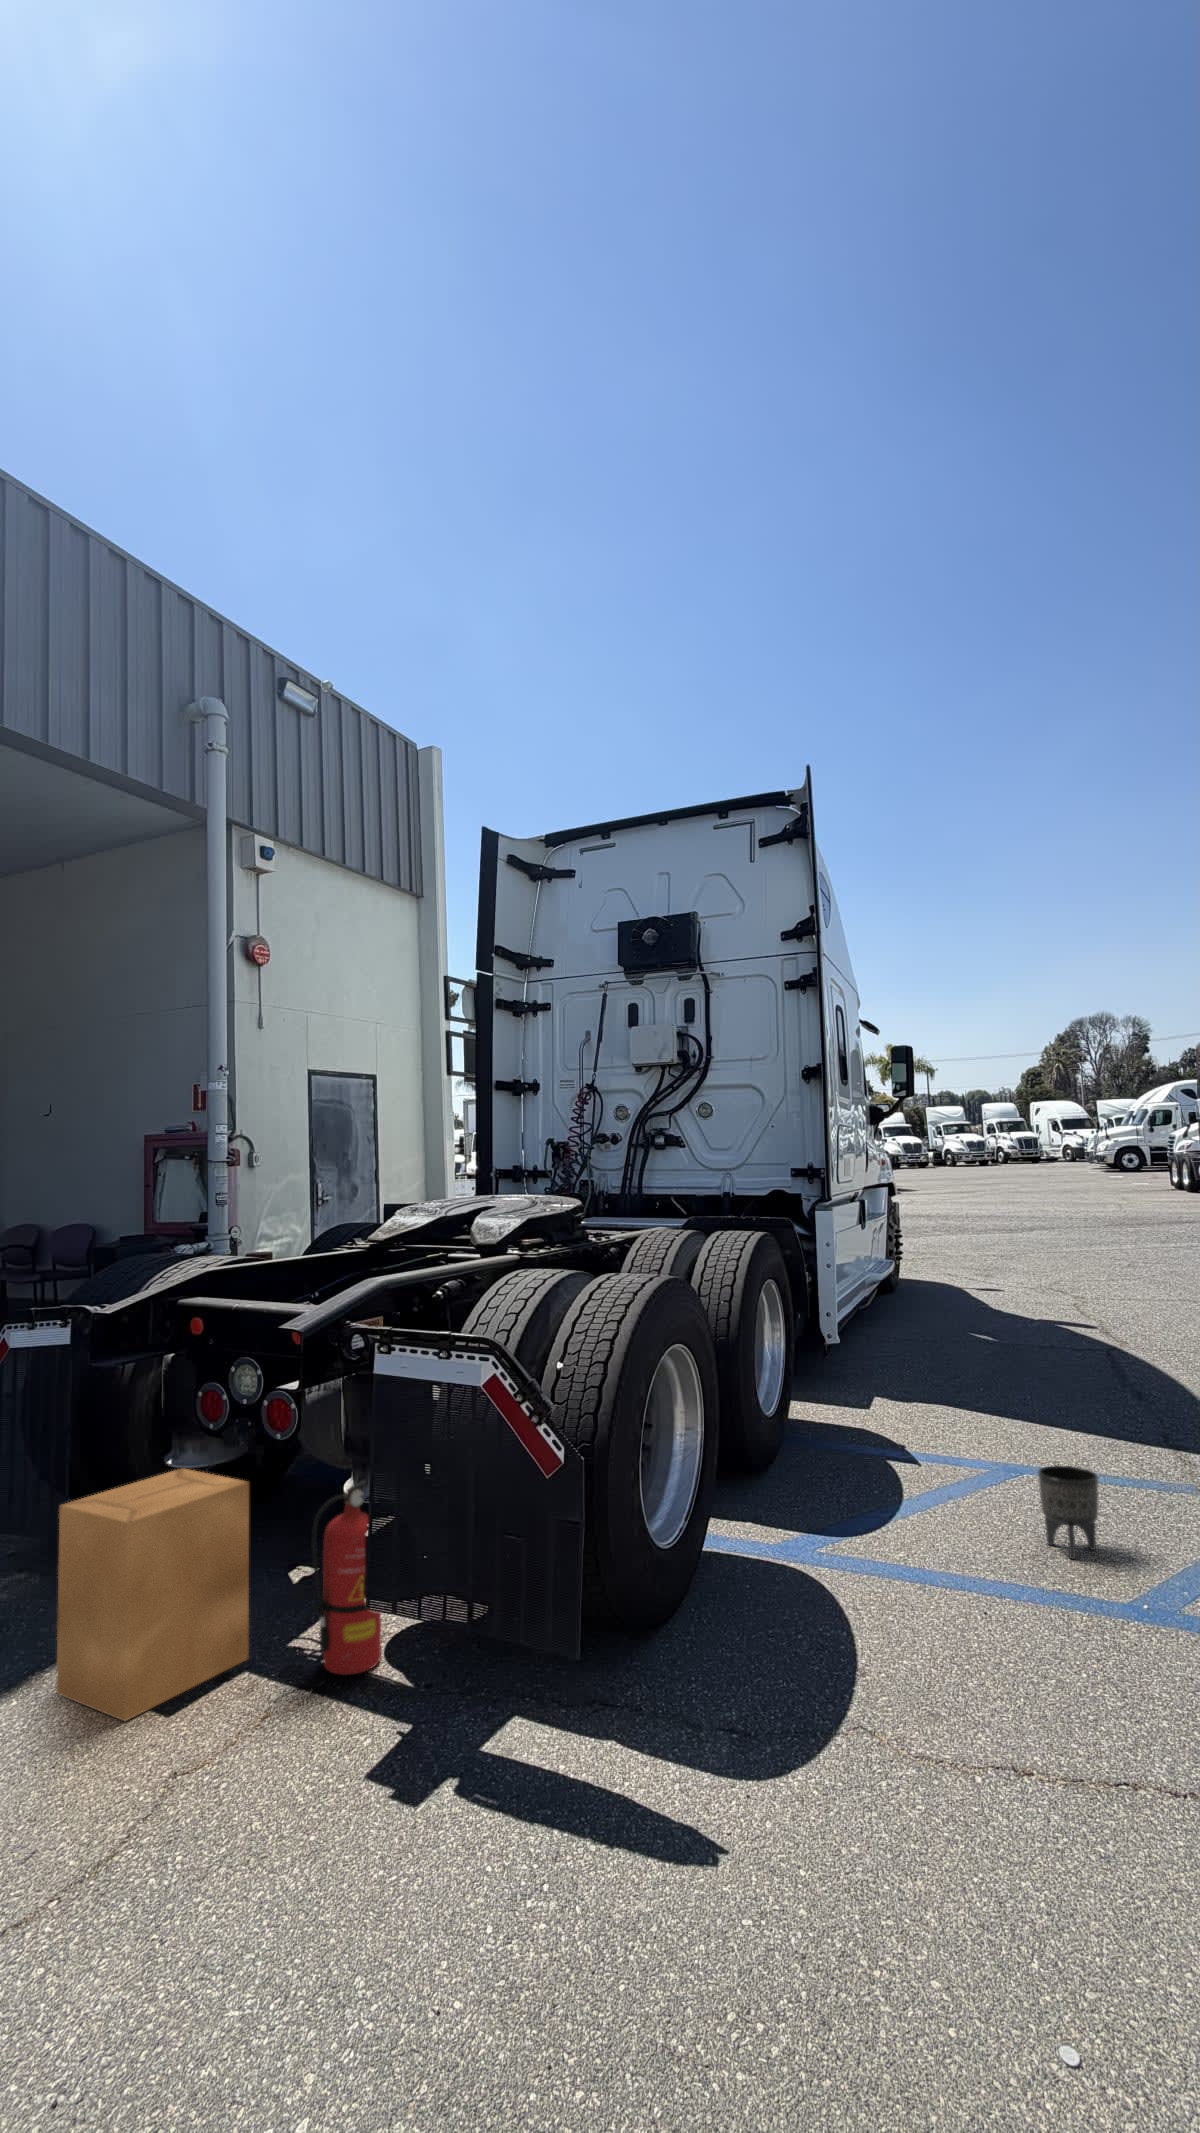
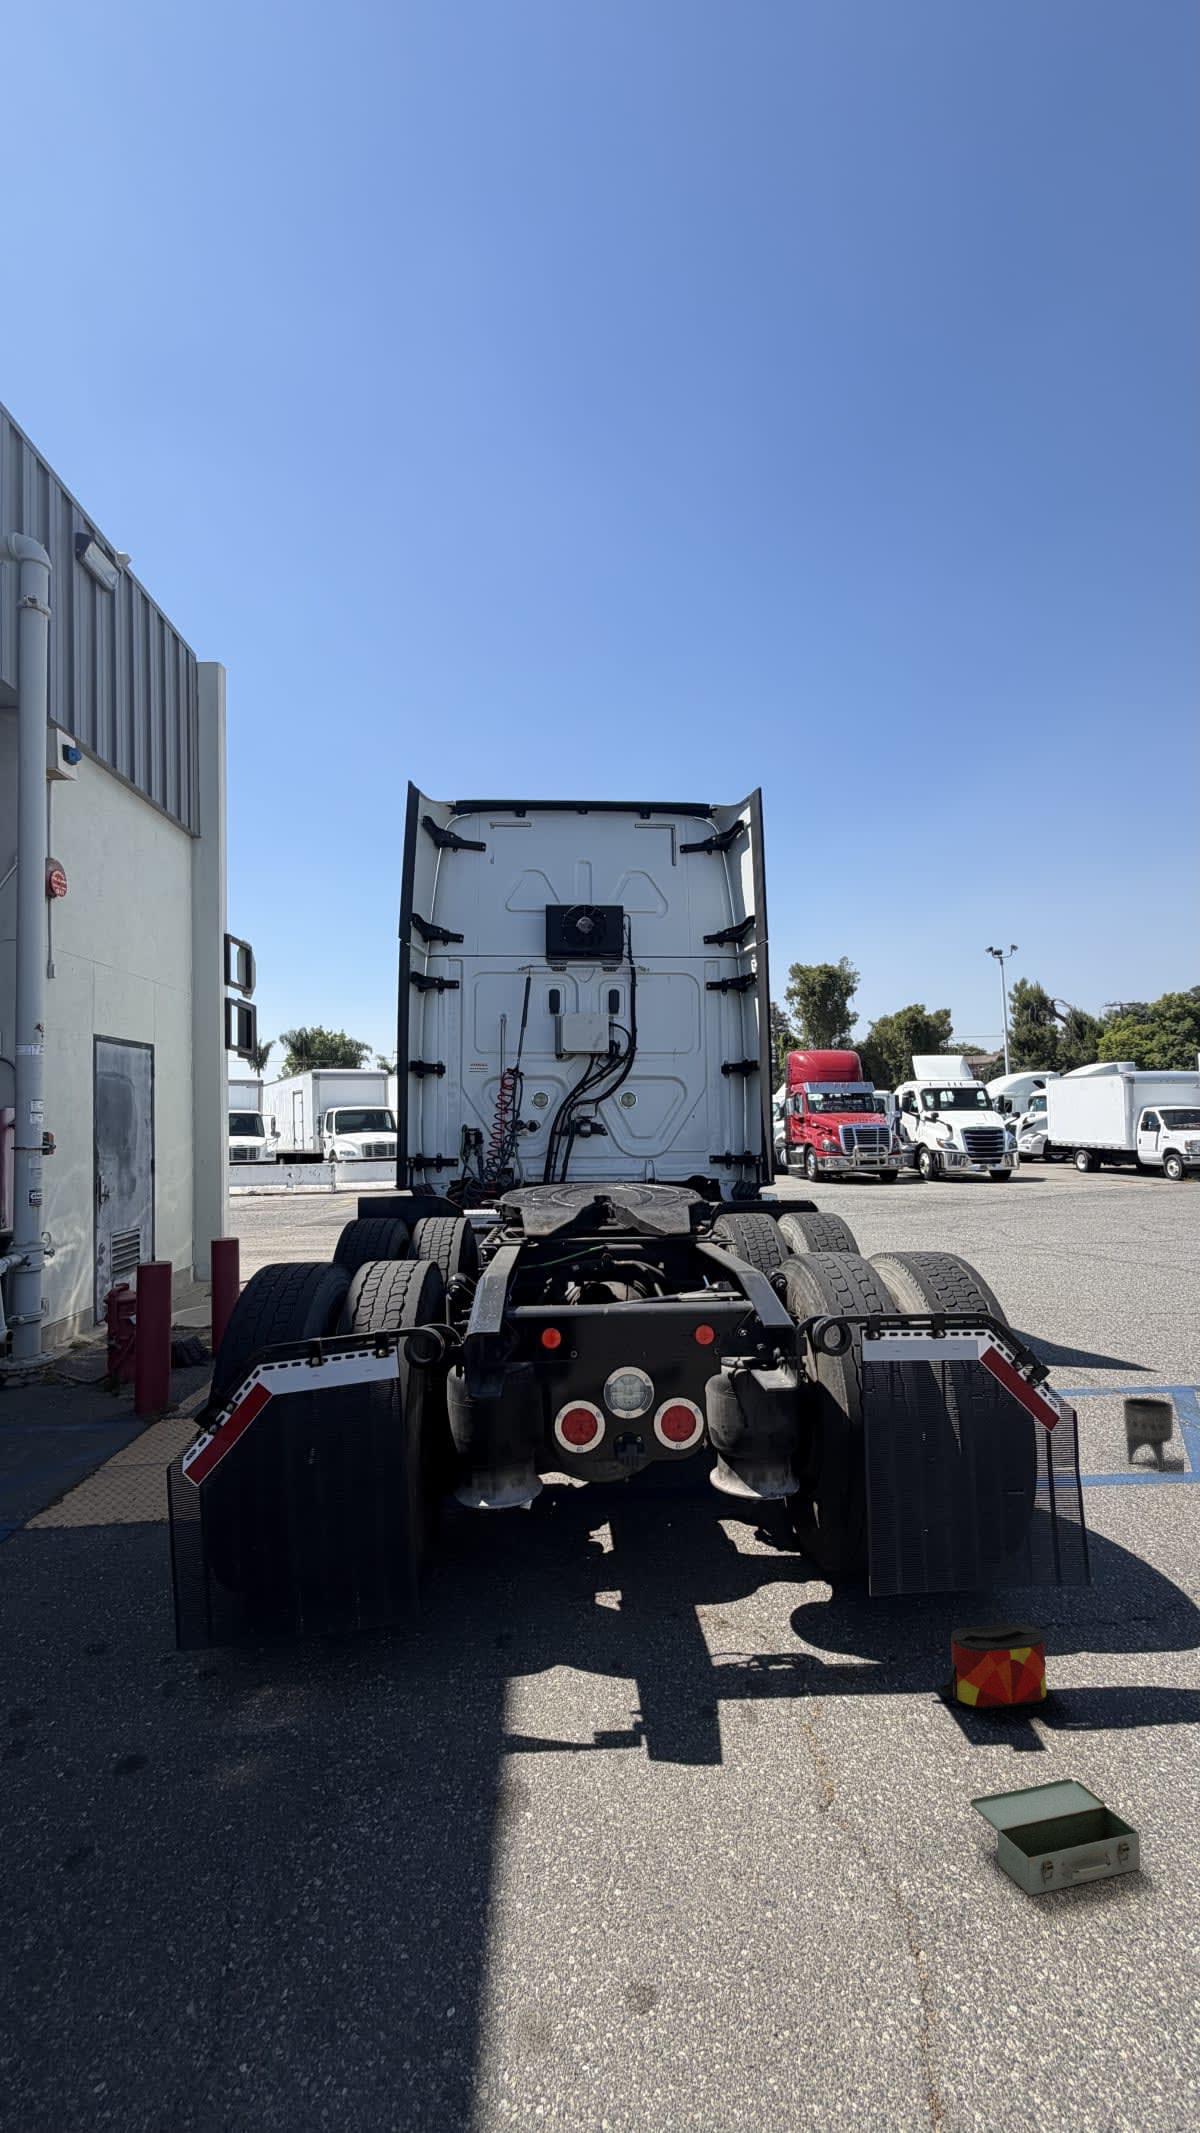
cardboard box: present [56,1468,249,1721] -> none [563,1482,693,1748]
fire extinguisher: present [312,1480,381,1675] -> none [765,1463,824,1662]
bag: none [389,1667,505,1763] -> present [940,1623,1046,1709]
toolbox: none [131,1821,303,1935] -> present [970,1779,1140,1895]

